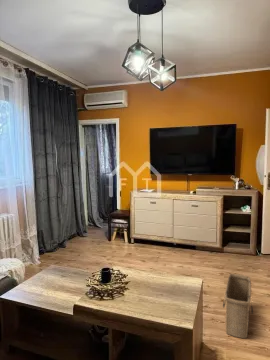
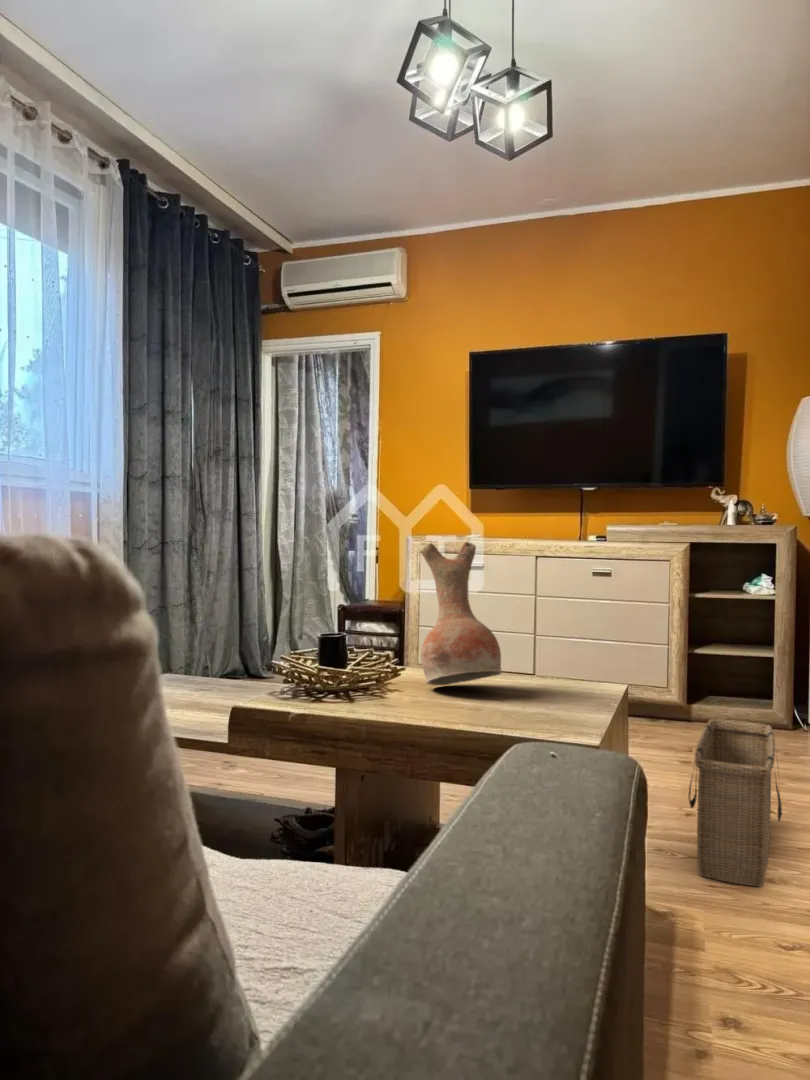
vase: none [135,237,162,288] -> present [421,542,501,685]

